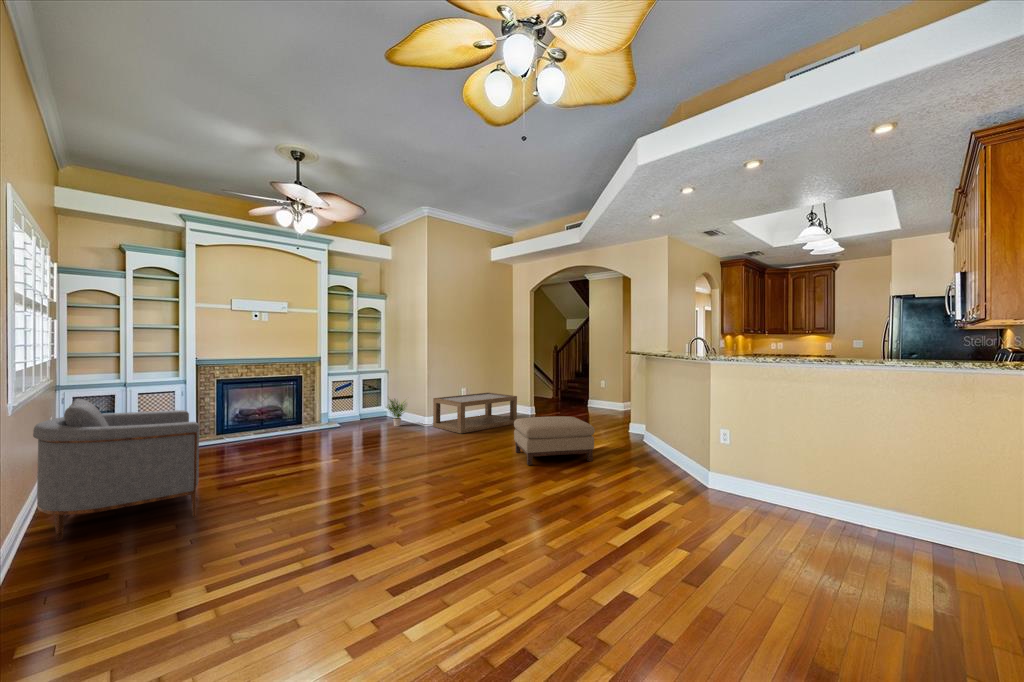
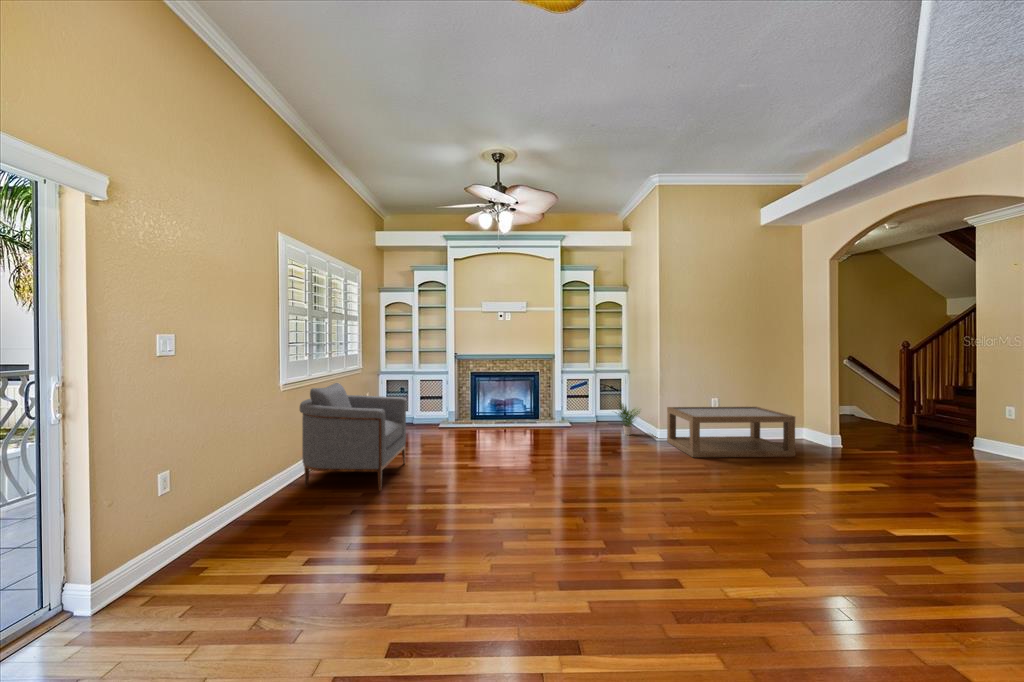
ottoman: present [514,416,595,465] -> none [745,453,899,558]

